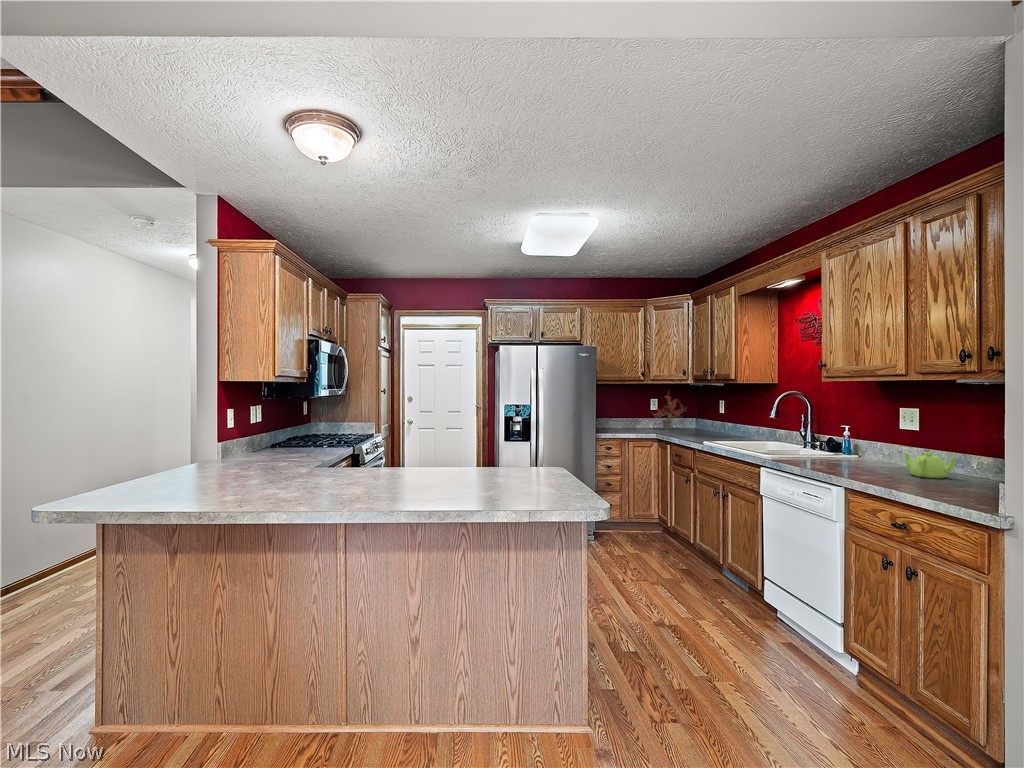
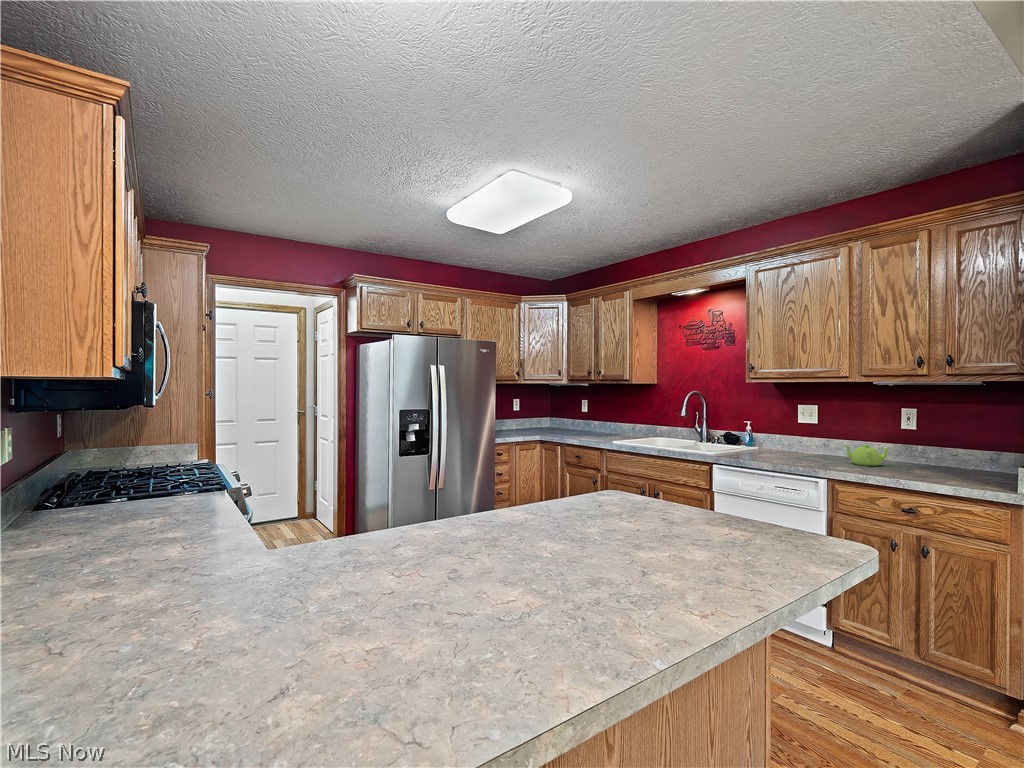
potted plant: present [653,393,687,429] -> none [517,388,549,428]

